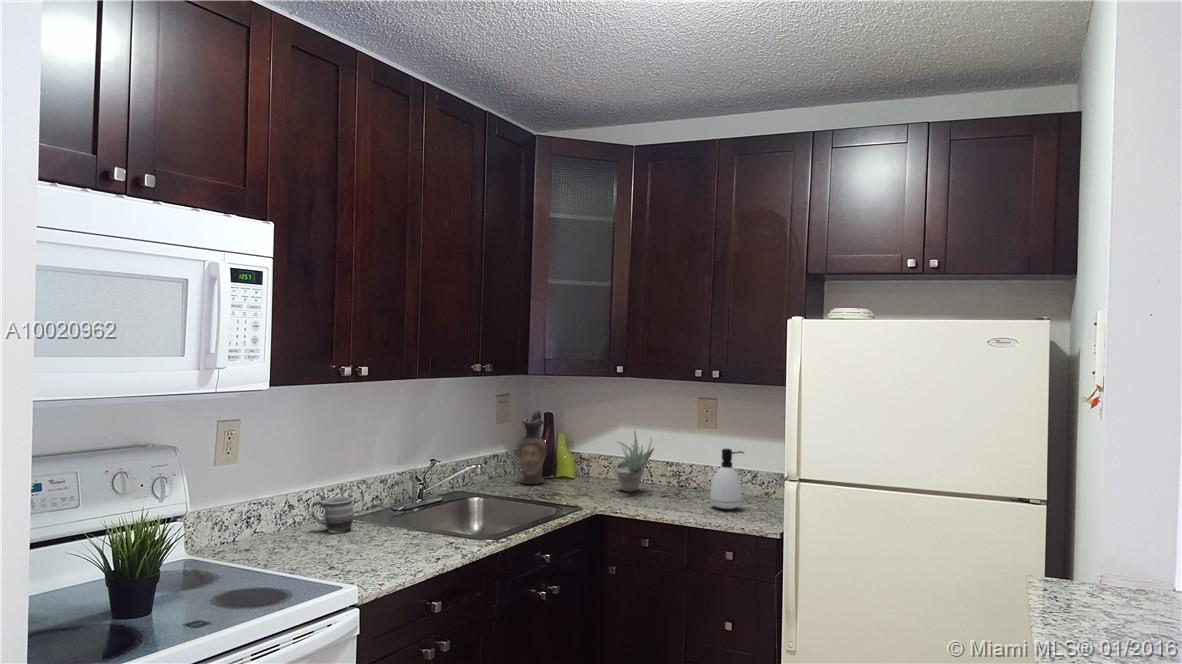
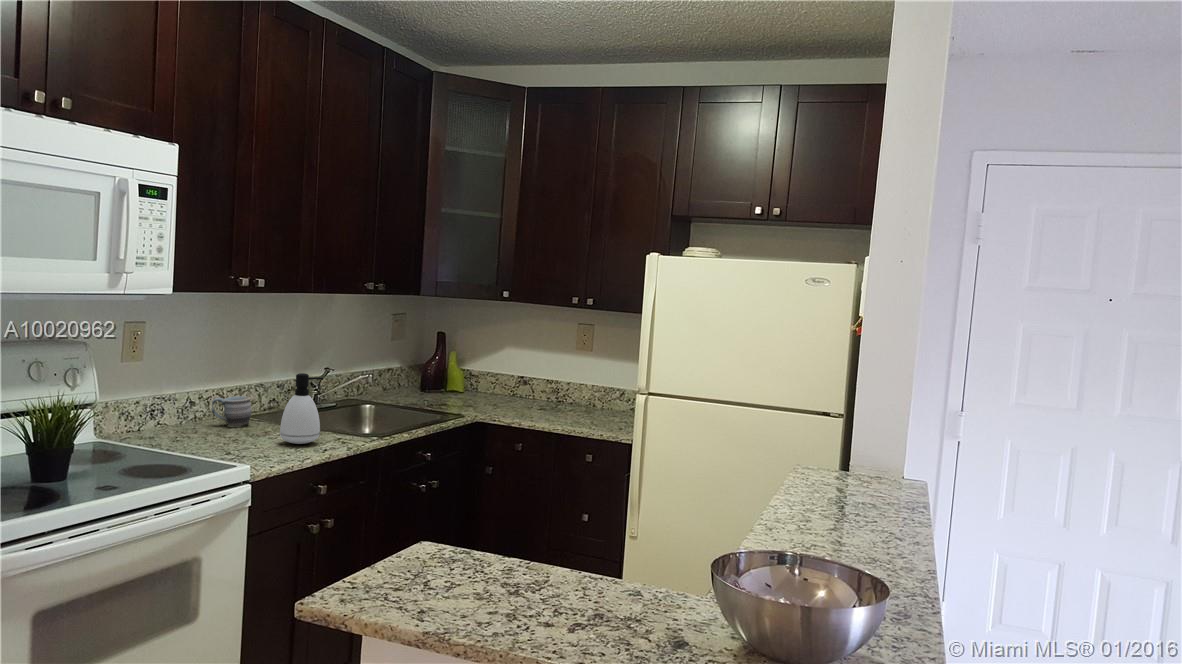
ceramic pitcher: present [517,410,547,484] -> none [410,328,437,395]
succulent plant: present [614,431,654,492] -> none [495,350,534,405]
soap dispenser: present [710,449,744,509] -> present [280,373,323,444]

